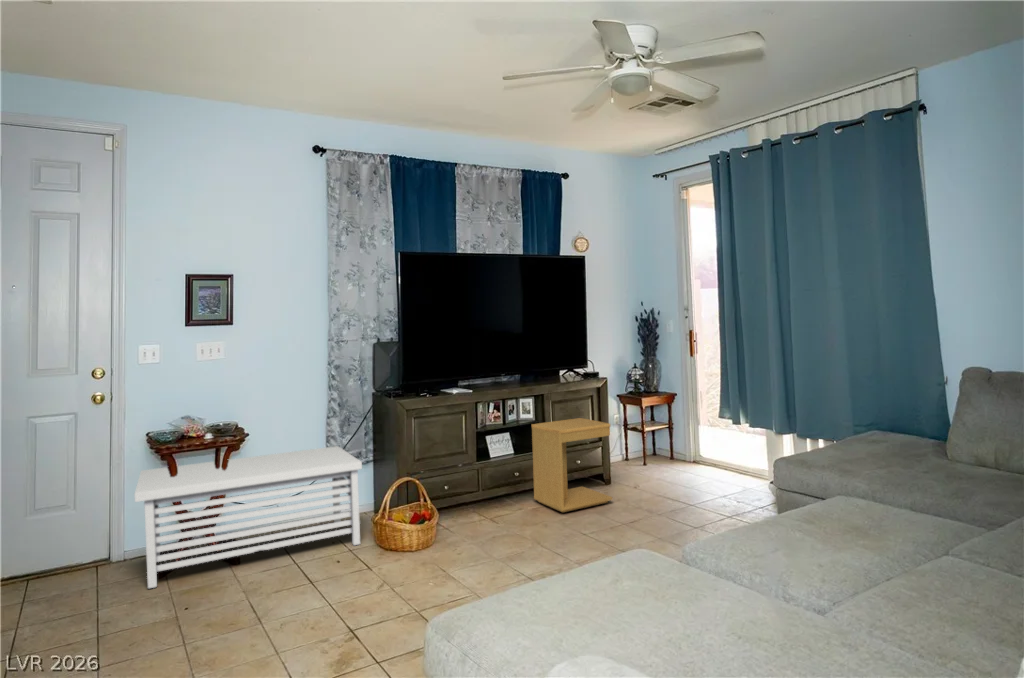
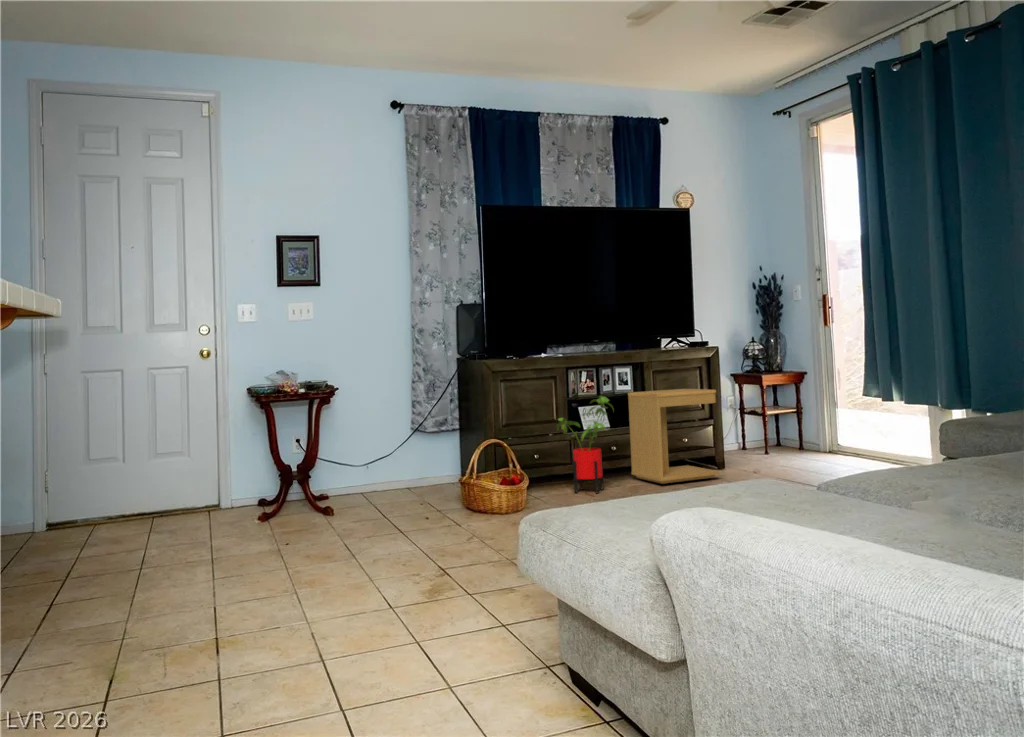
house plant: none [466,433,520,527] -> present [556,396,613,493]
storage bench: present [135,446,362,588] -> none [238,414,449,526]

